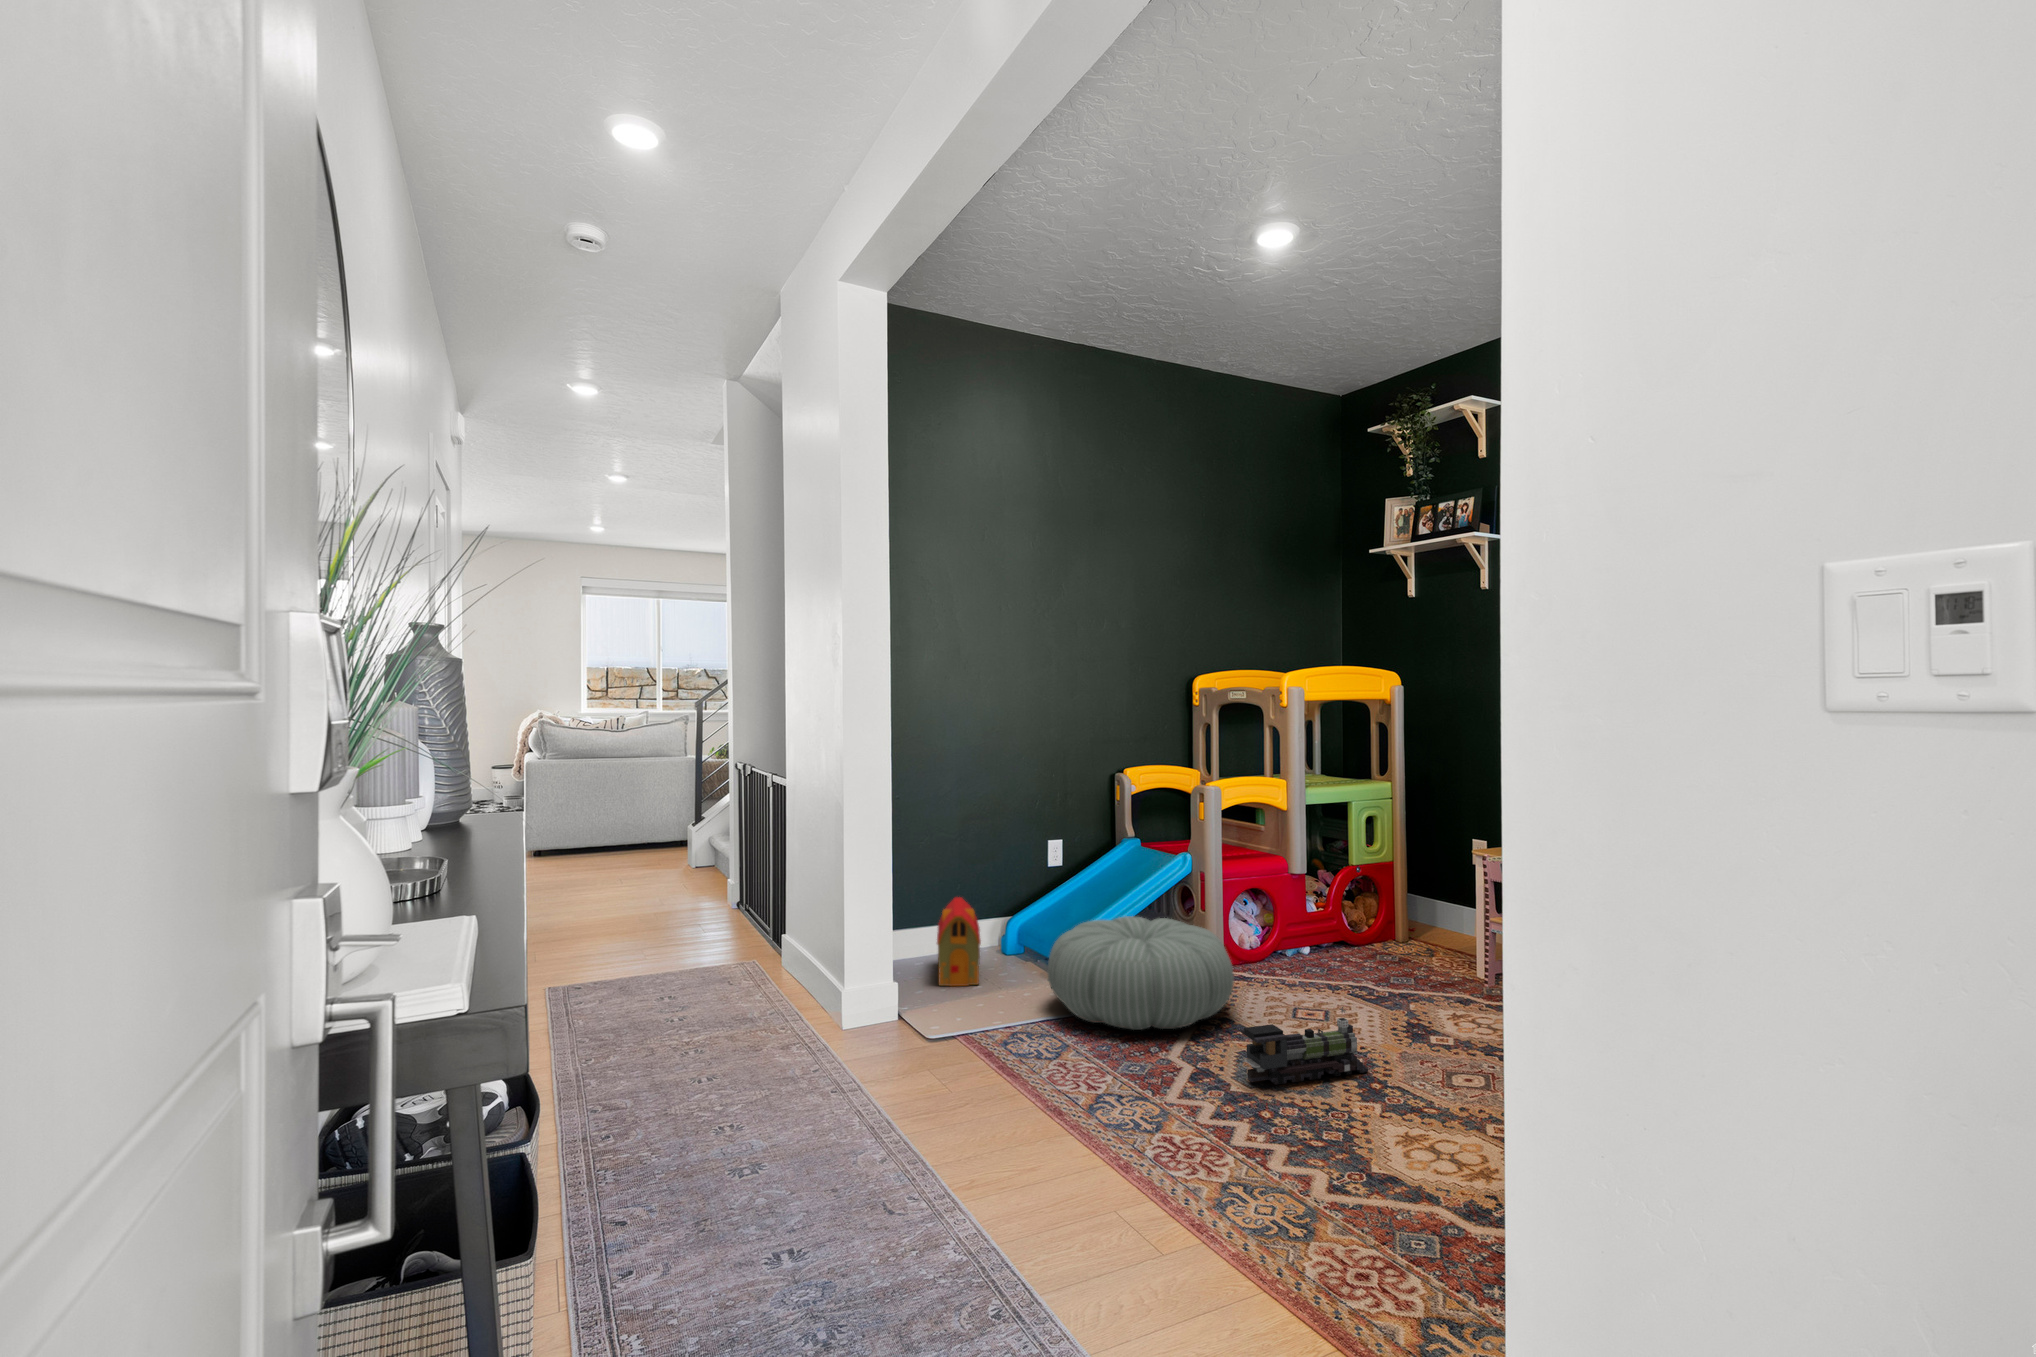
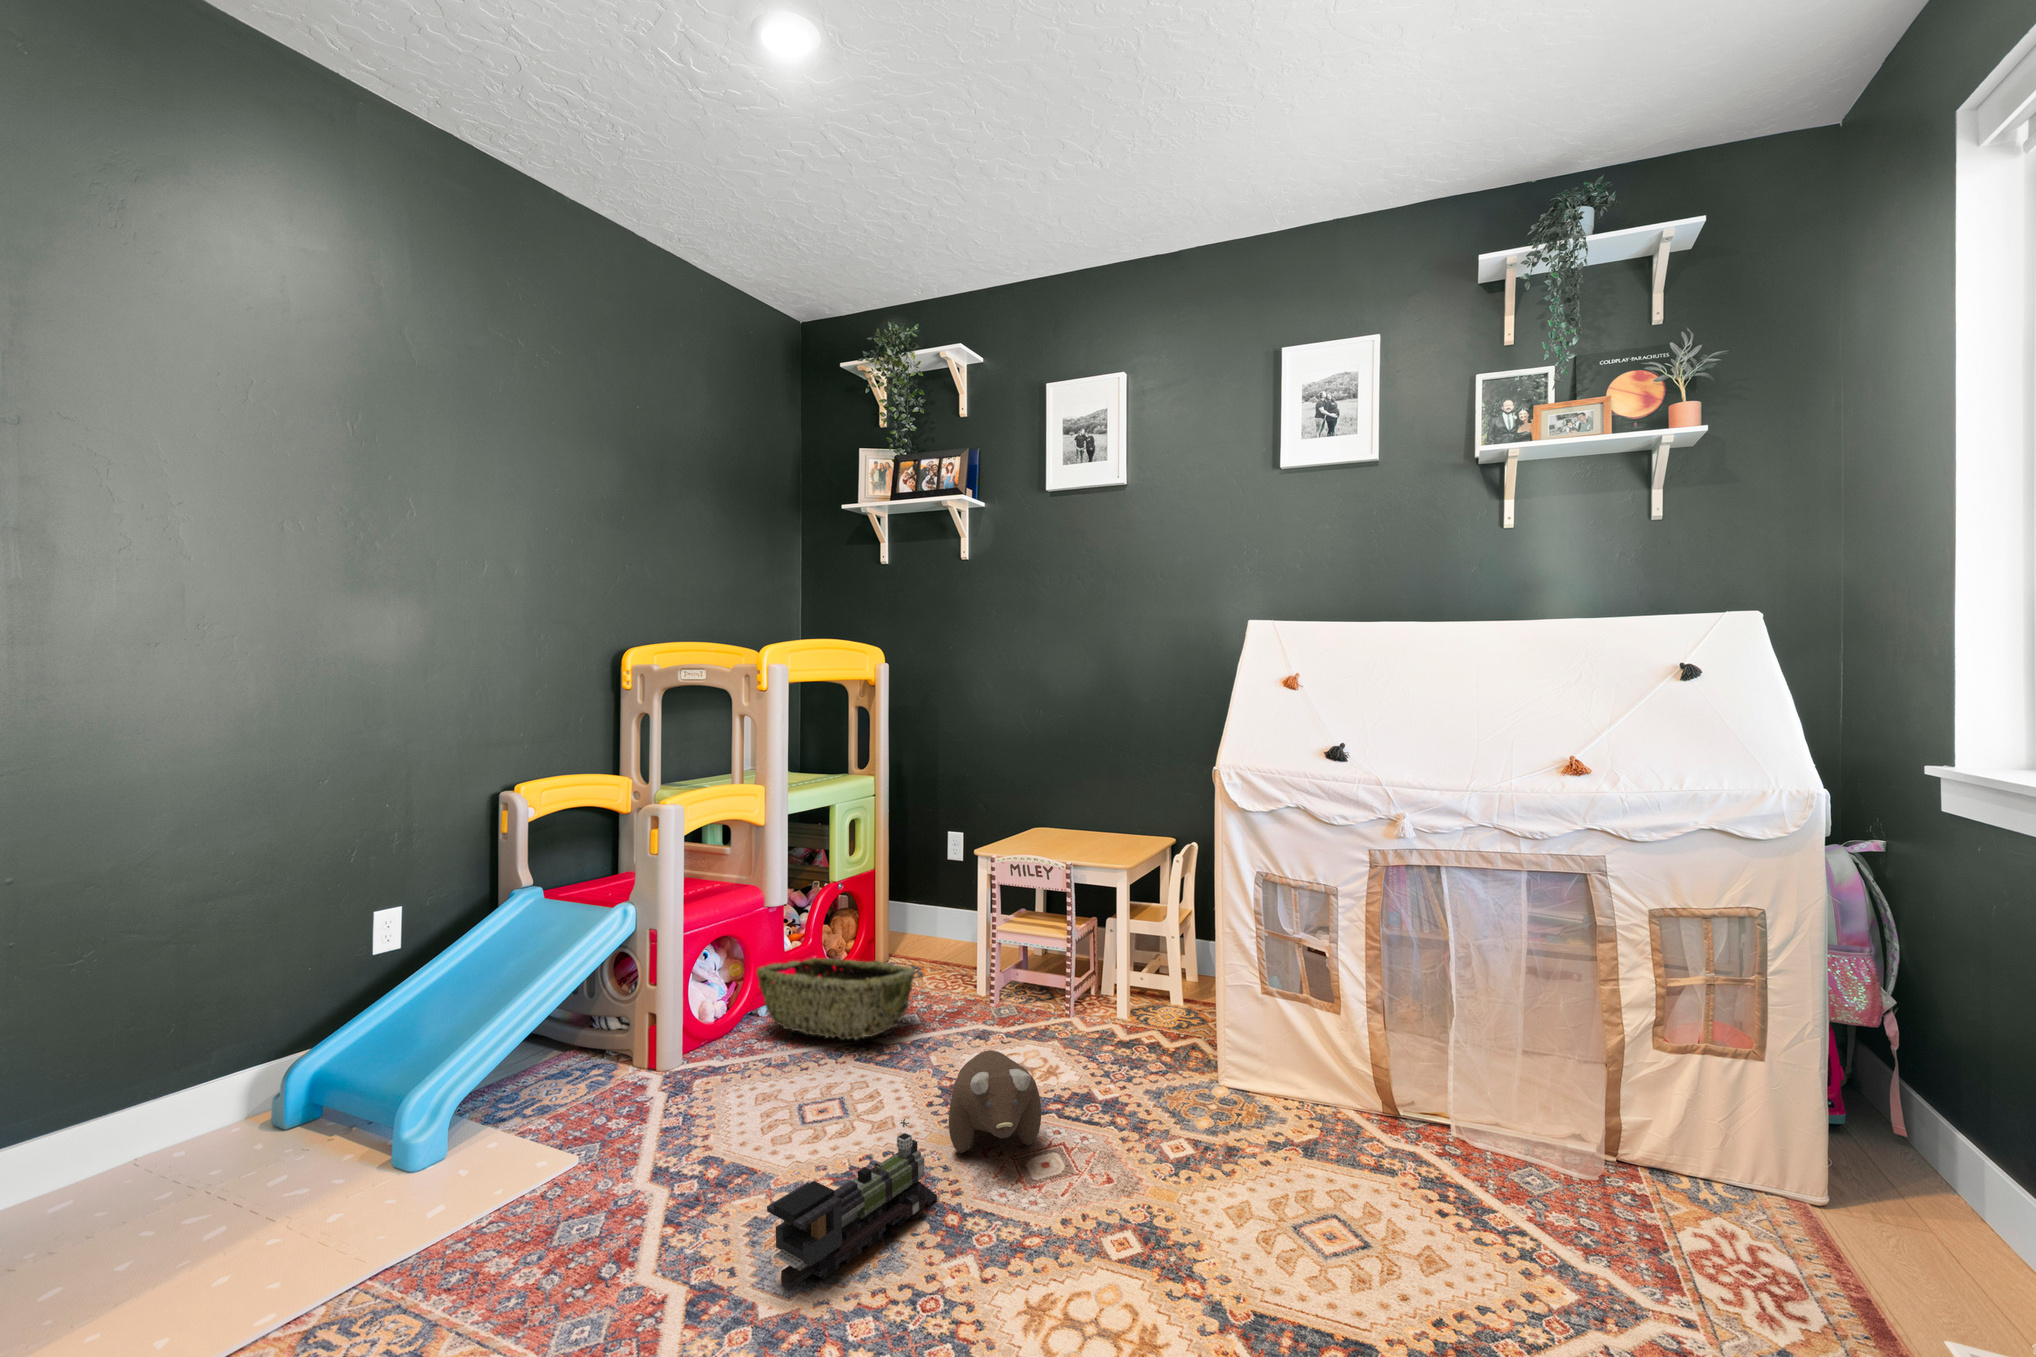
toy house: present [937,897,981,986] -> none [119,1047,235,1244]
woven basket: none [1280,915,1407,983] -> present [757,958,915,1040]
pouf: present [1048,916,1234,1030] -> none [385,1016,721,1243]
plush toy: none [1390,988,1467,1064] -> present [949,1050,1041,1153]

